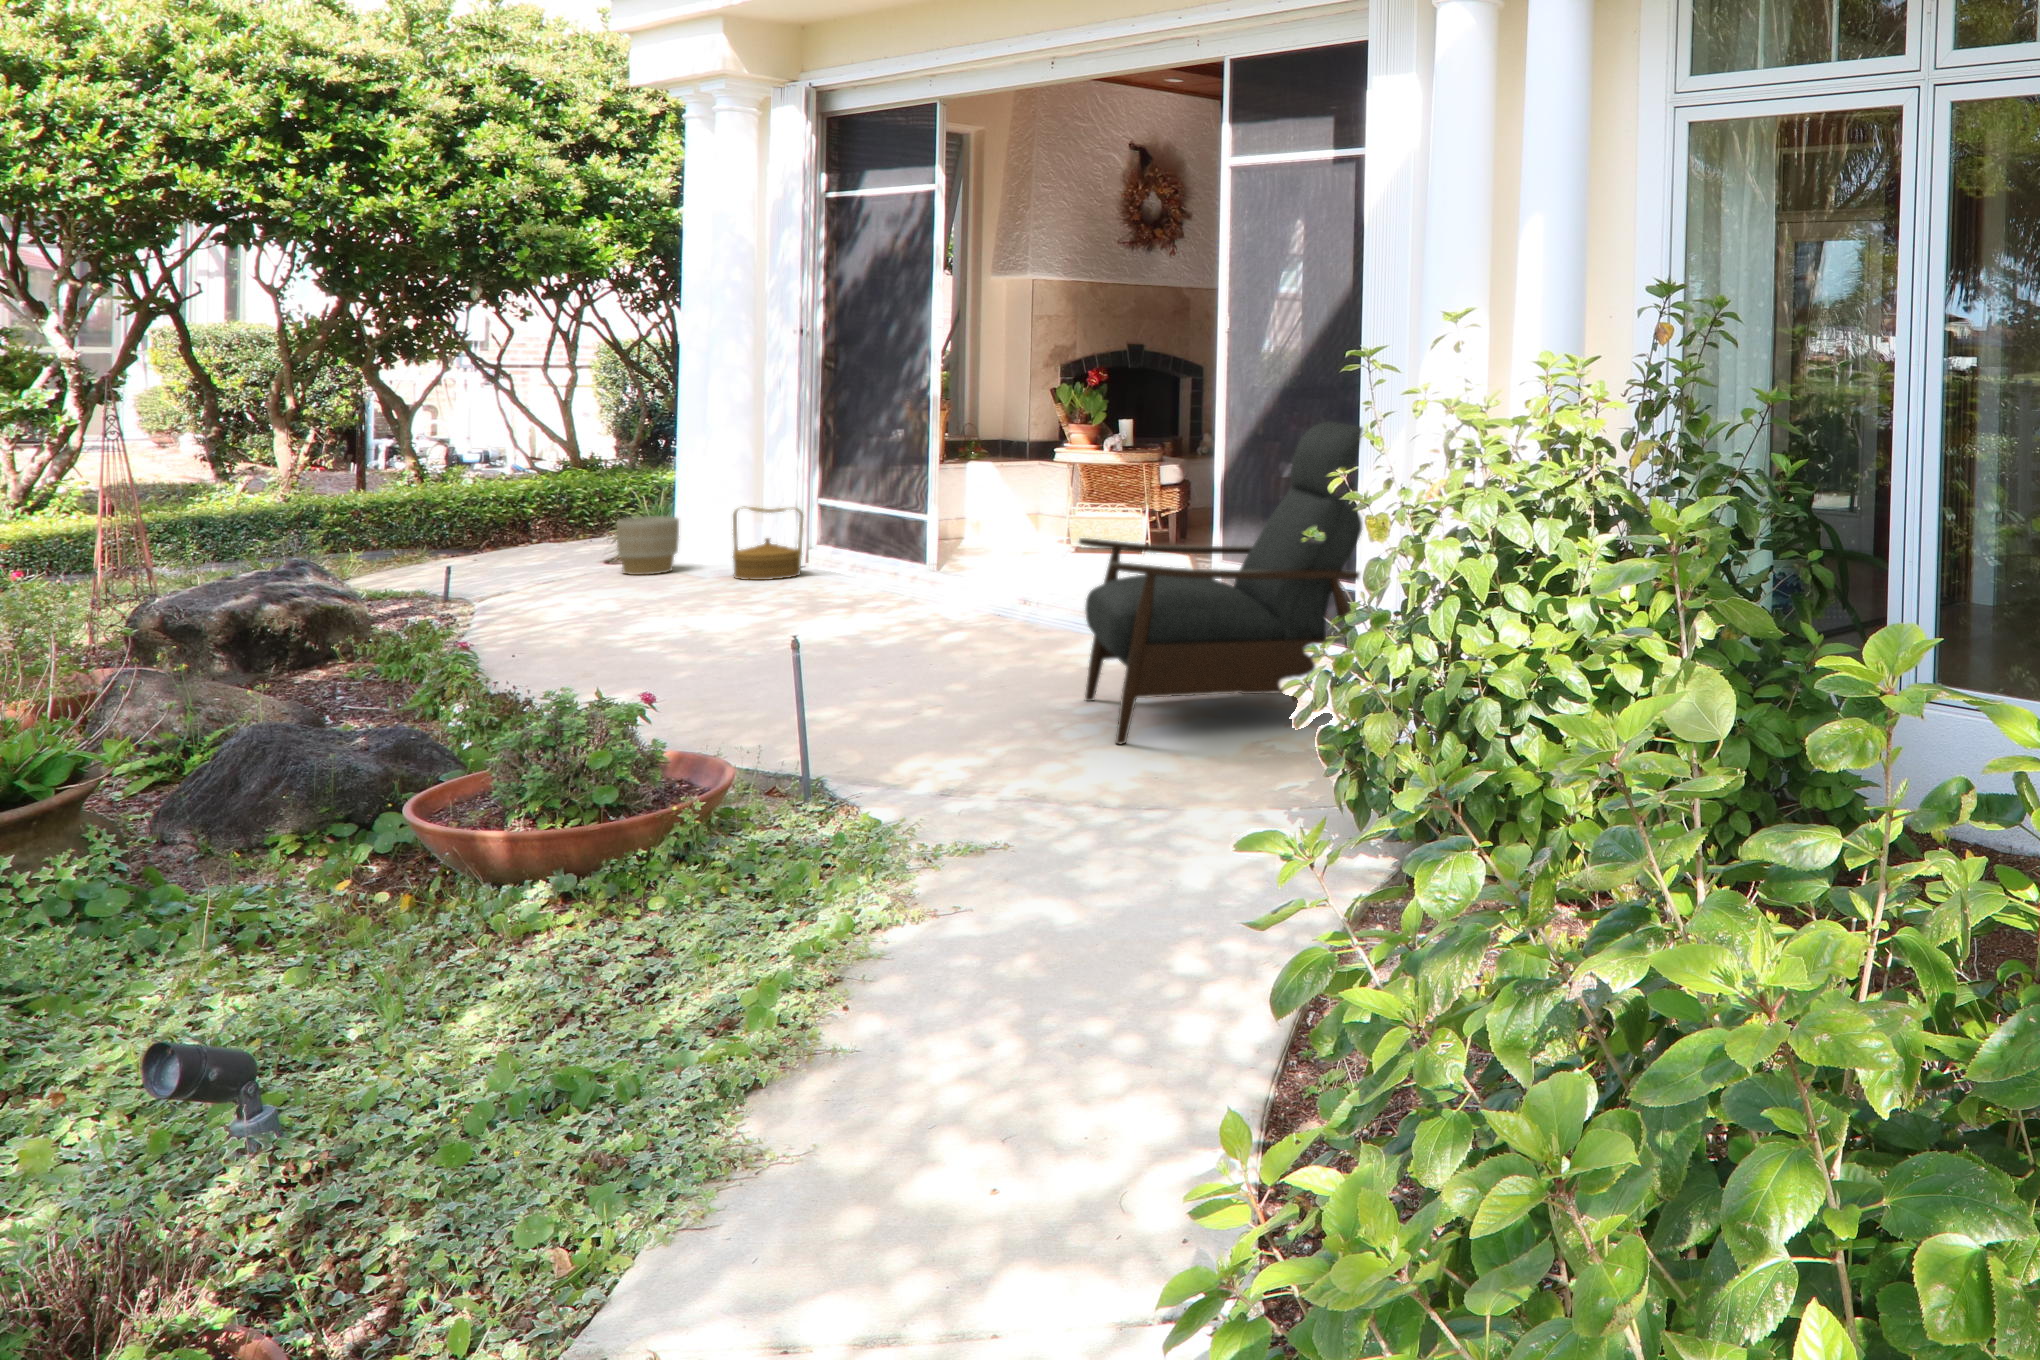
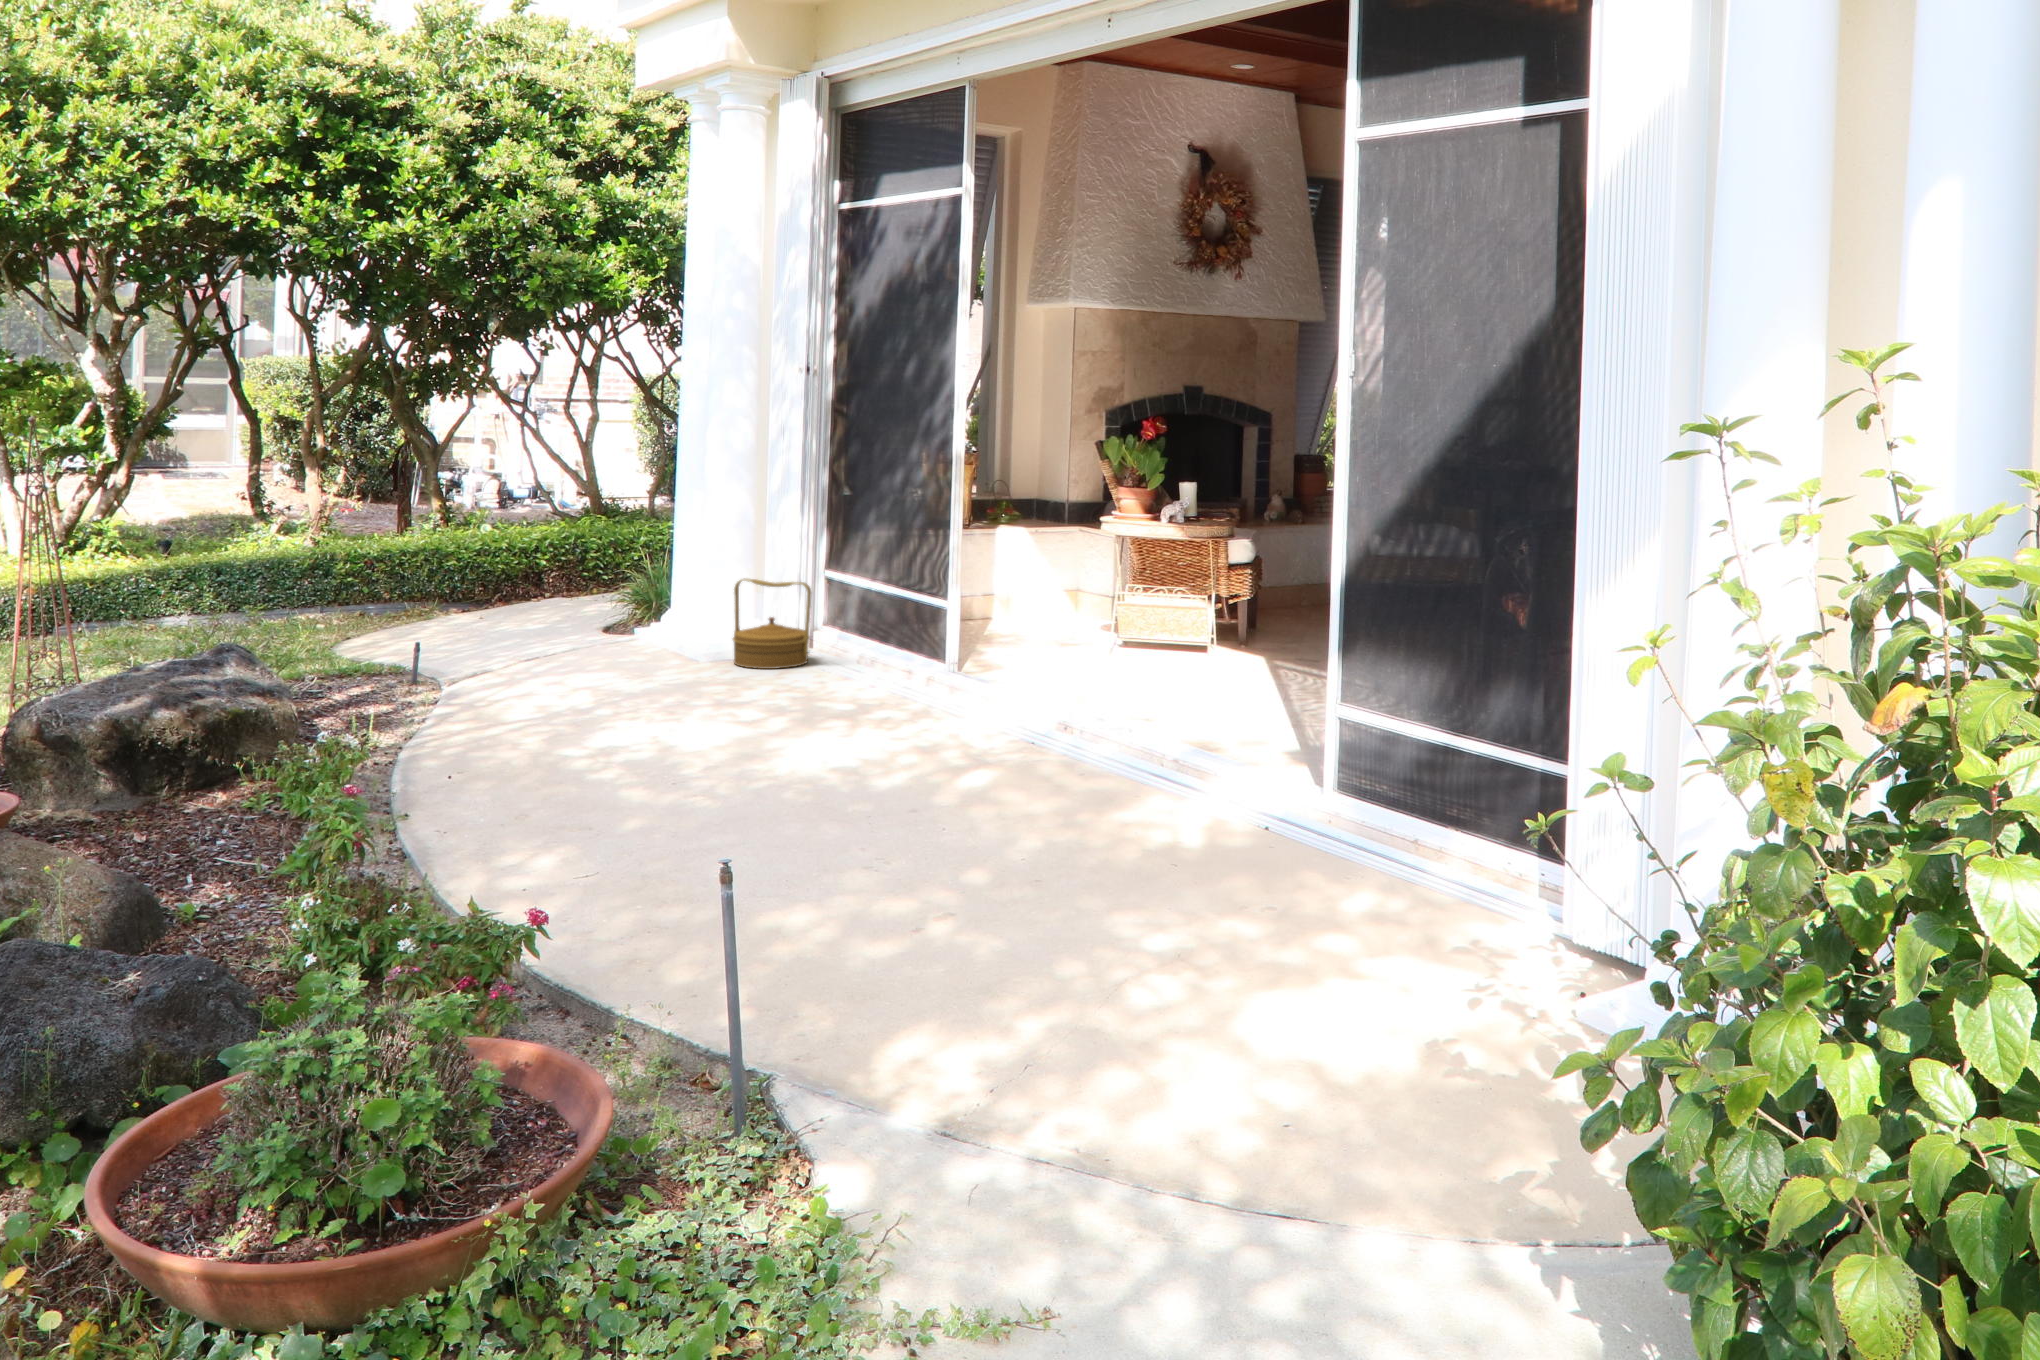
chair: present [1079,422,1363,744] -> none [1146,514,1616,1018]
planter: present [617,516,679,575] -> none [612,585,678,655]

